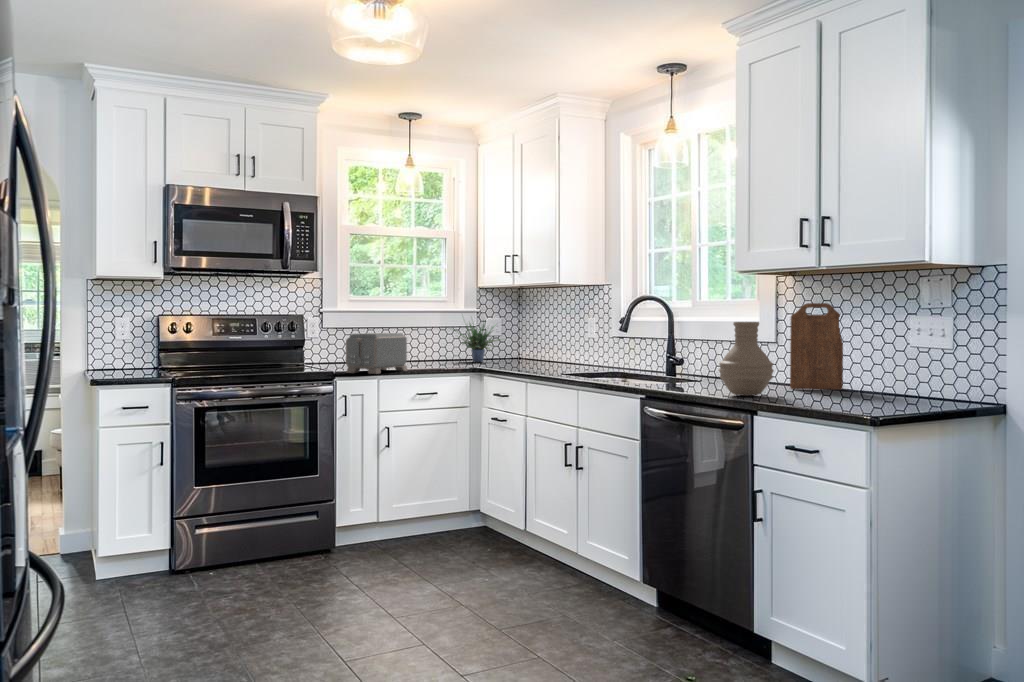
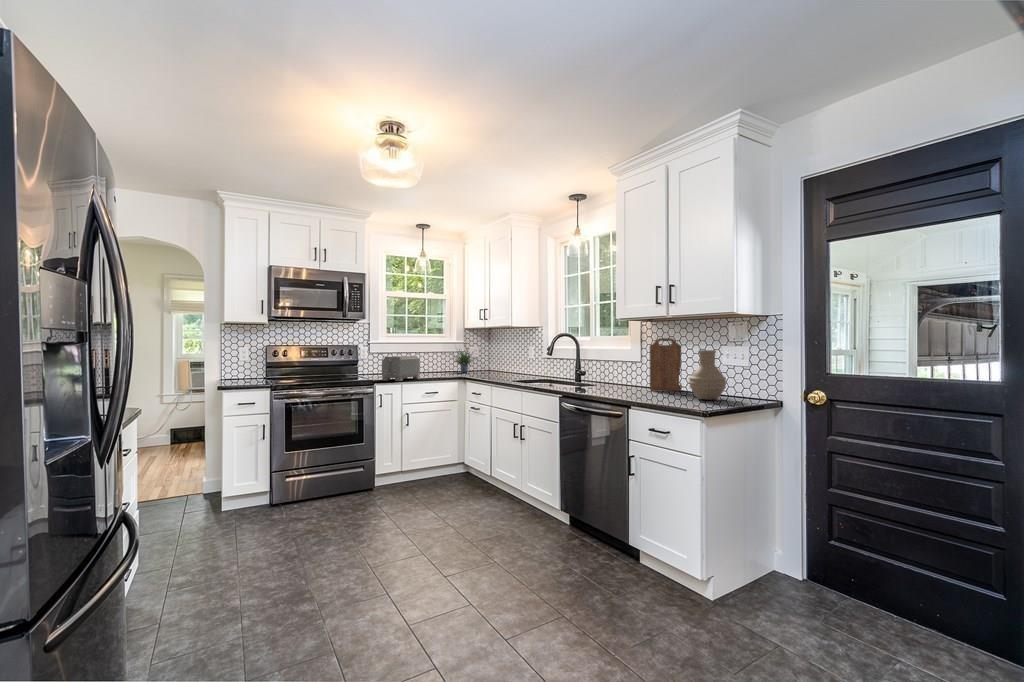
vase: present [719,322,774,396] -> present [689,350,726,400]

